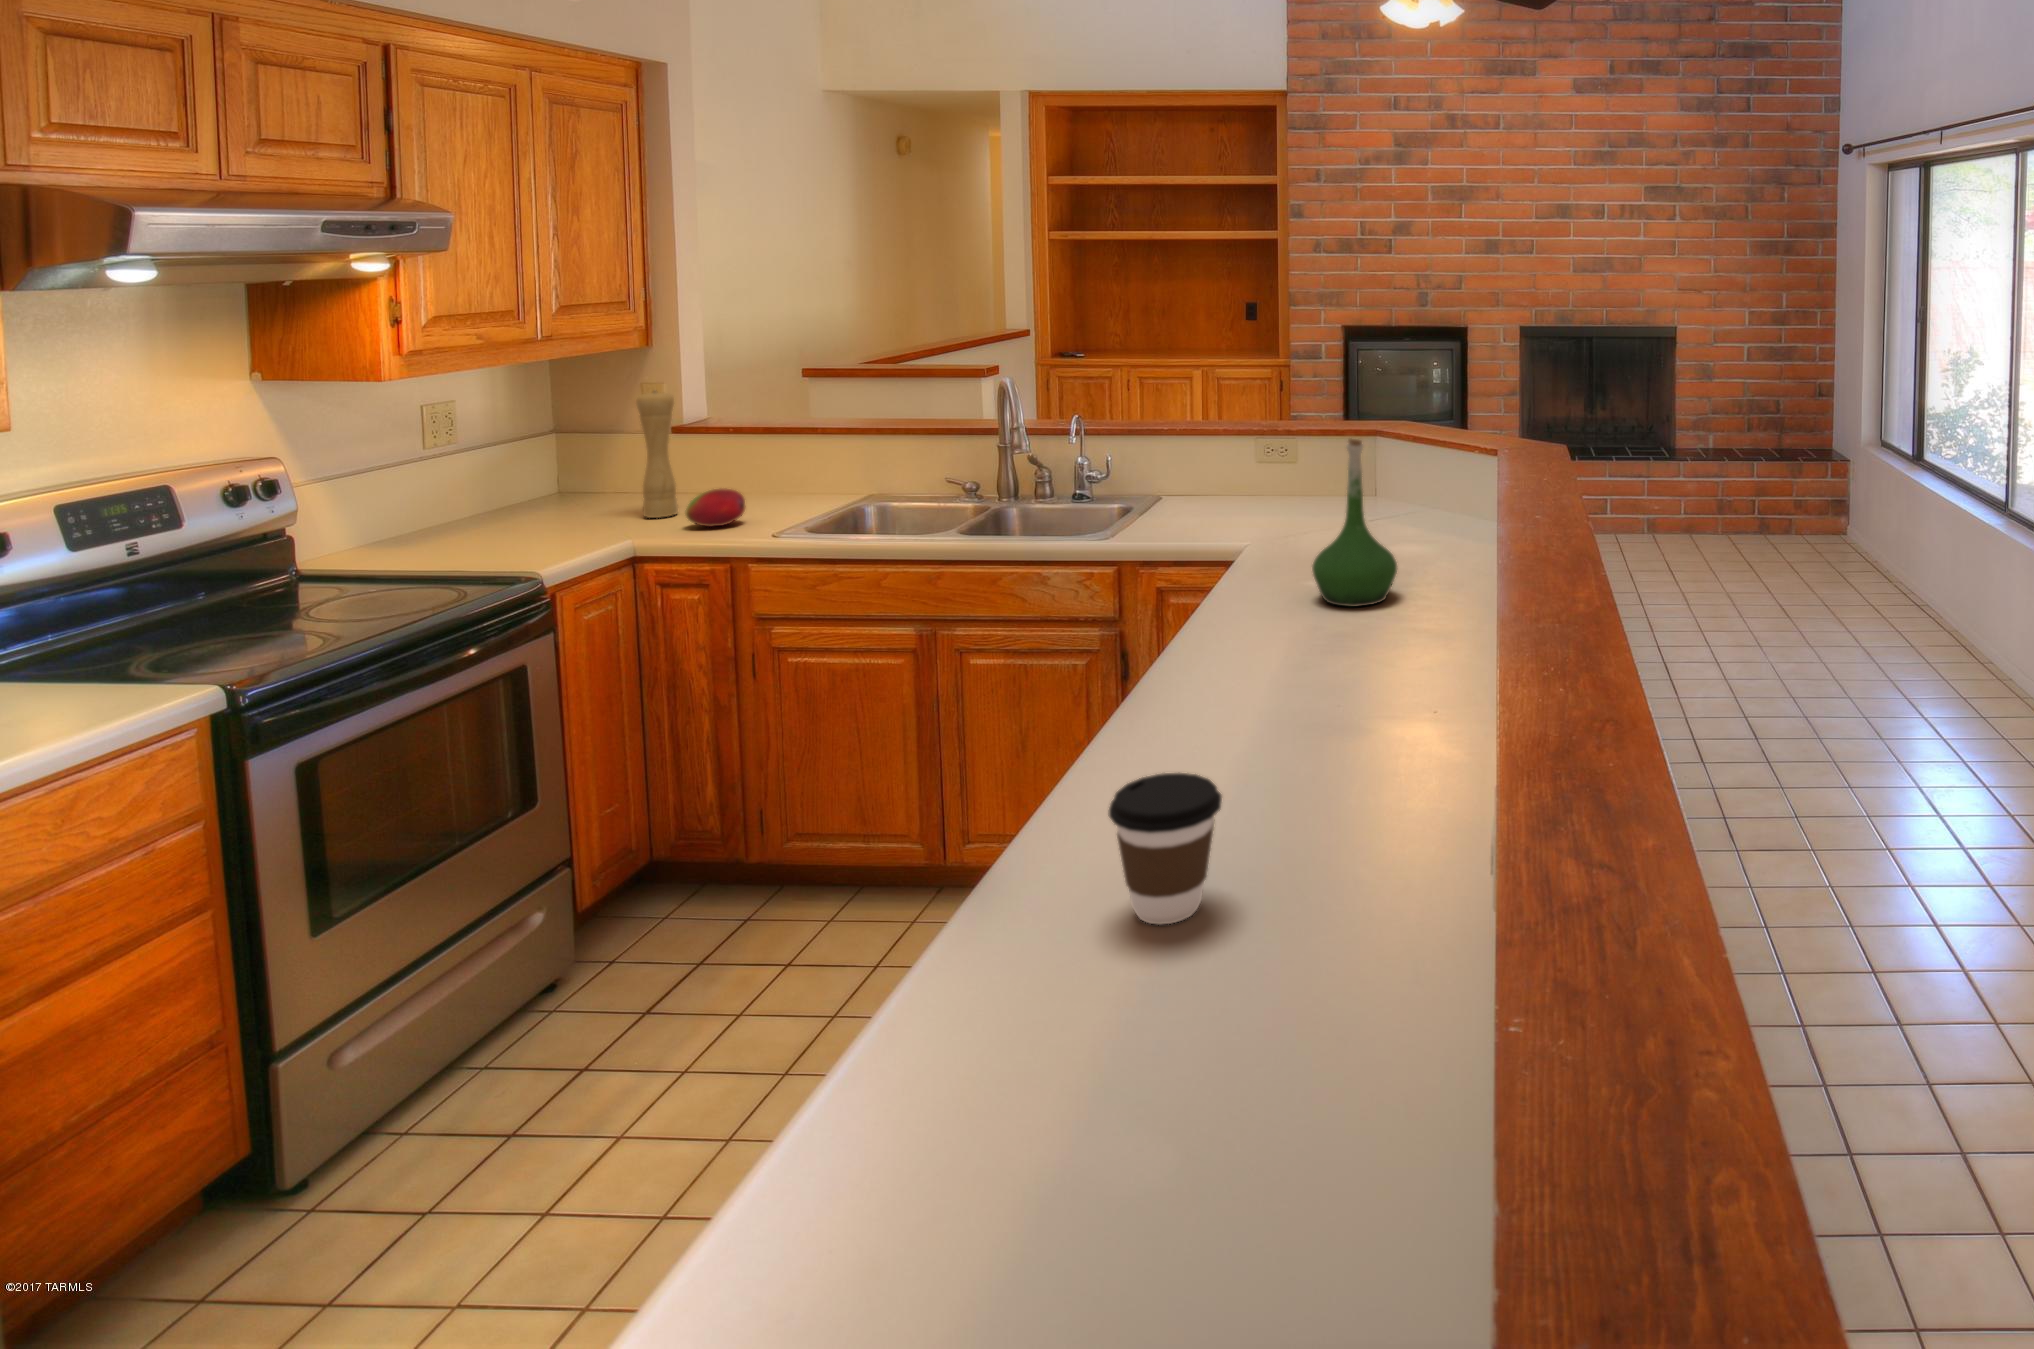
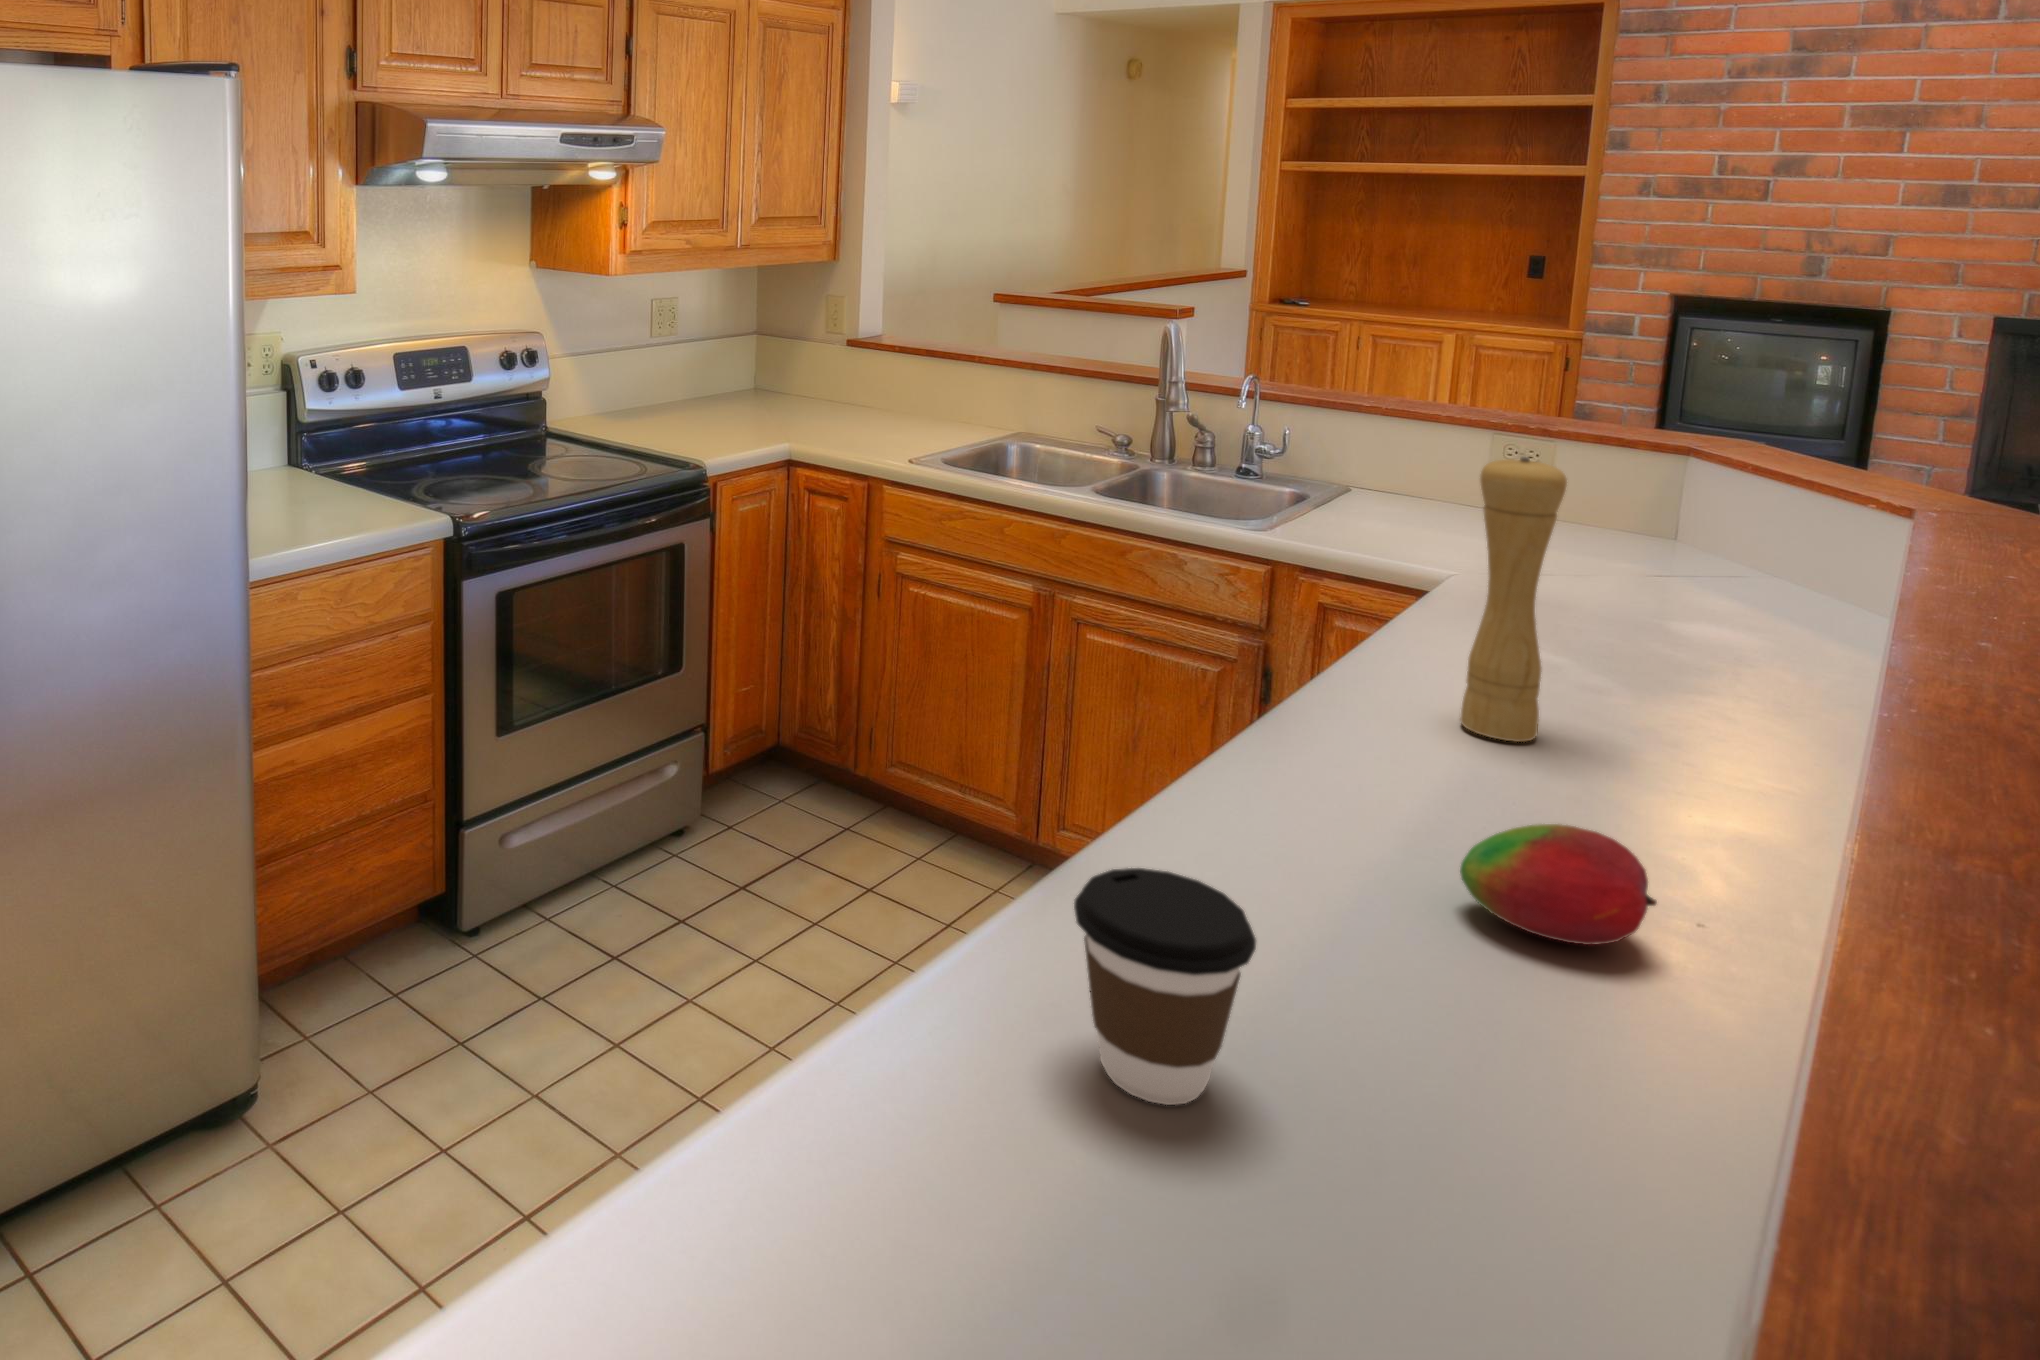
pepper mill: present [636,391,678,518] -> present [1460,457,1567,742]
vase: present [1312,439,1397,607] -> none [1564,434,1733,705]
fruit: present [686,488,746,527] -> present [1460,824,1657,945]

